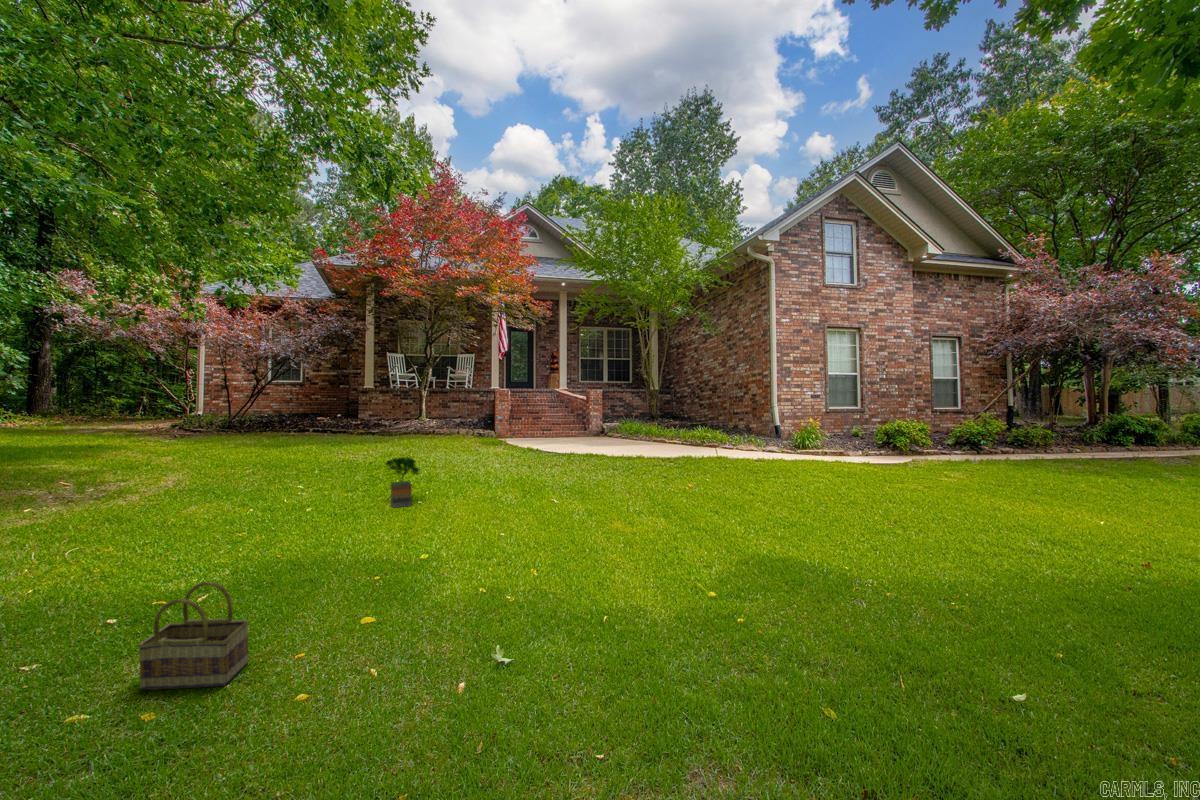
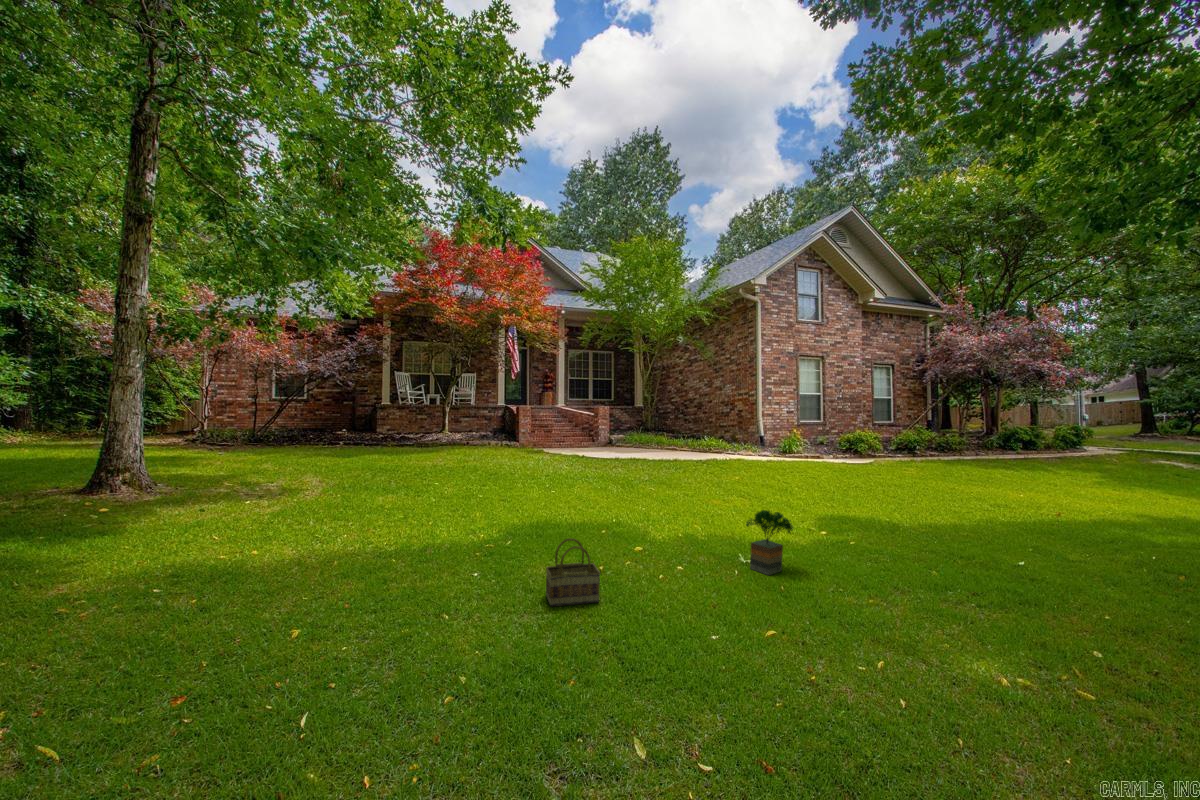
potted tree: present [386,457,420,508] -> present [746,510,793,575]

